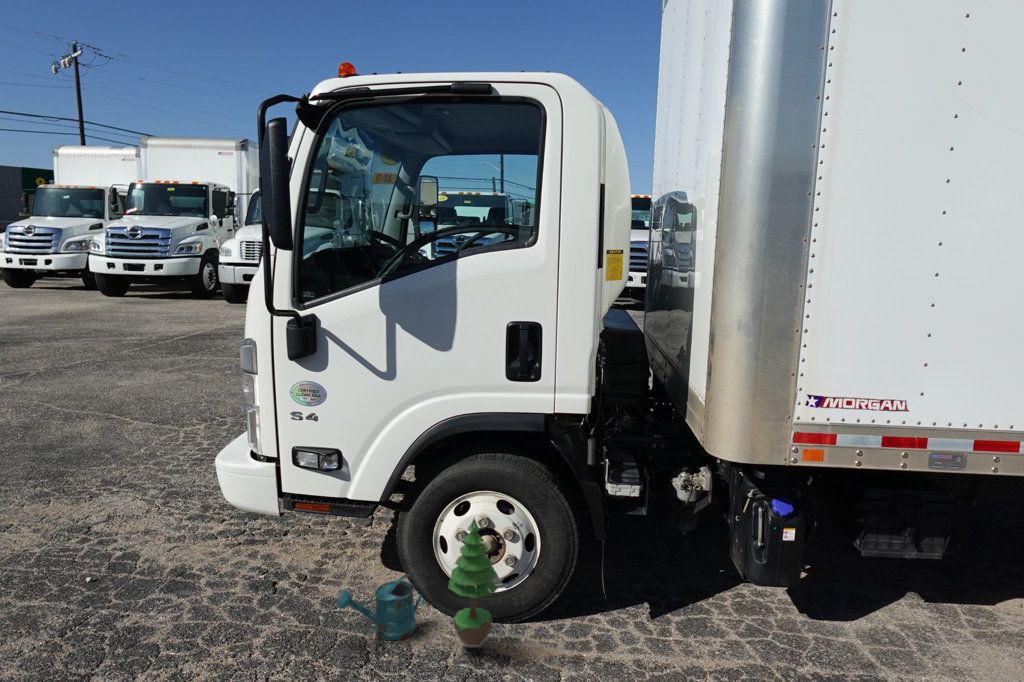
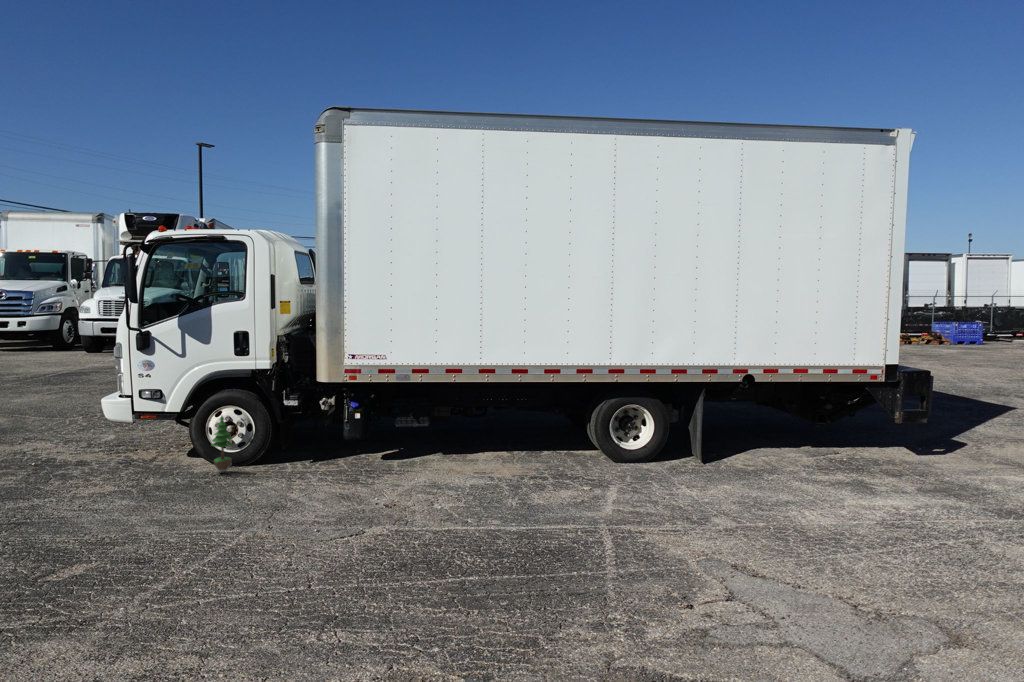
watering can: present [337,574,422,641] -> none [160,446,203,473]

